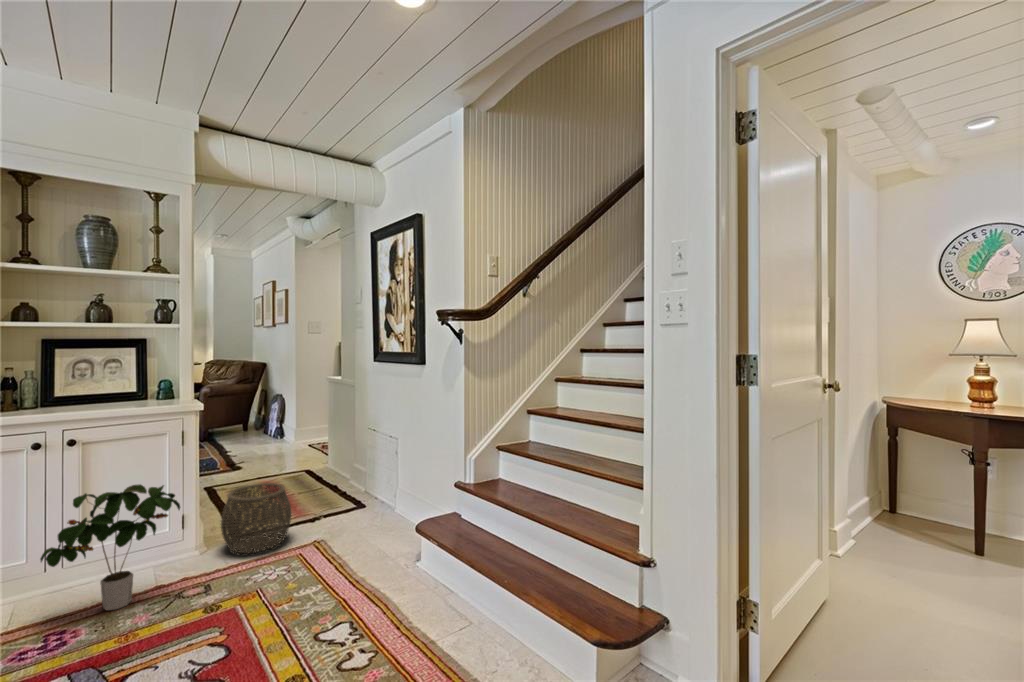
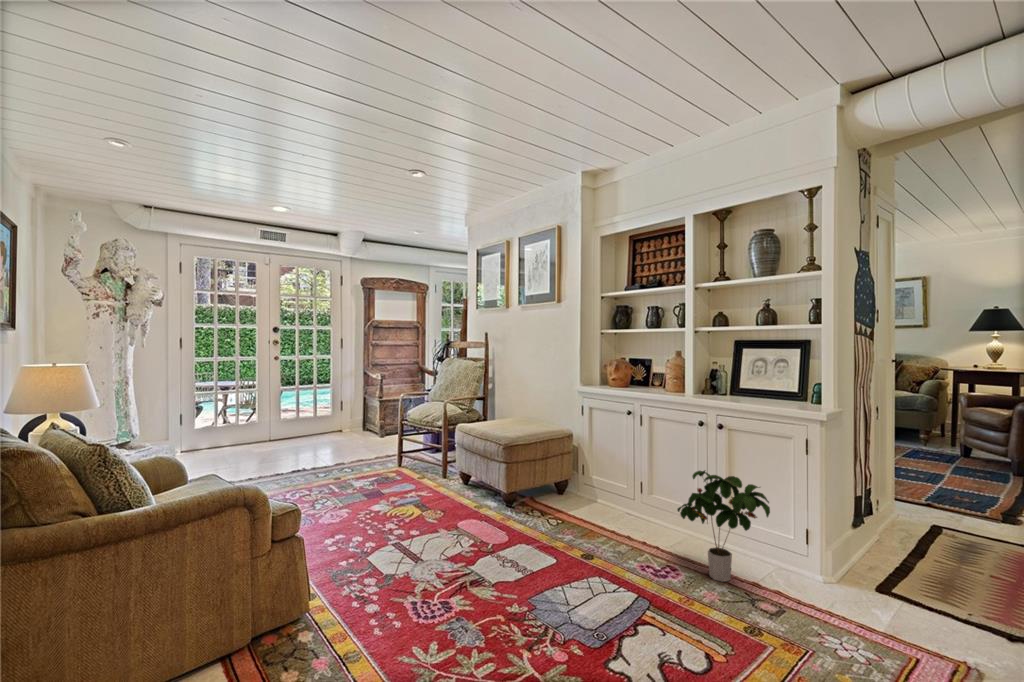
woven basket: present [221,483,291,554] -> none [843,528,950,630]

